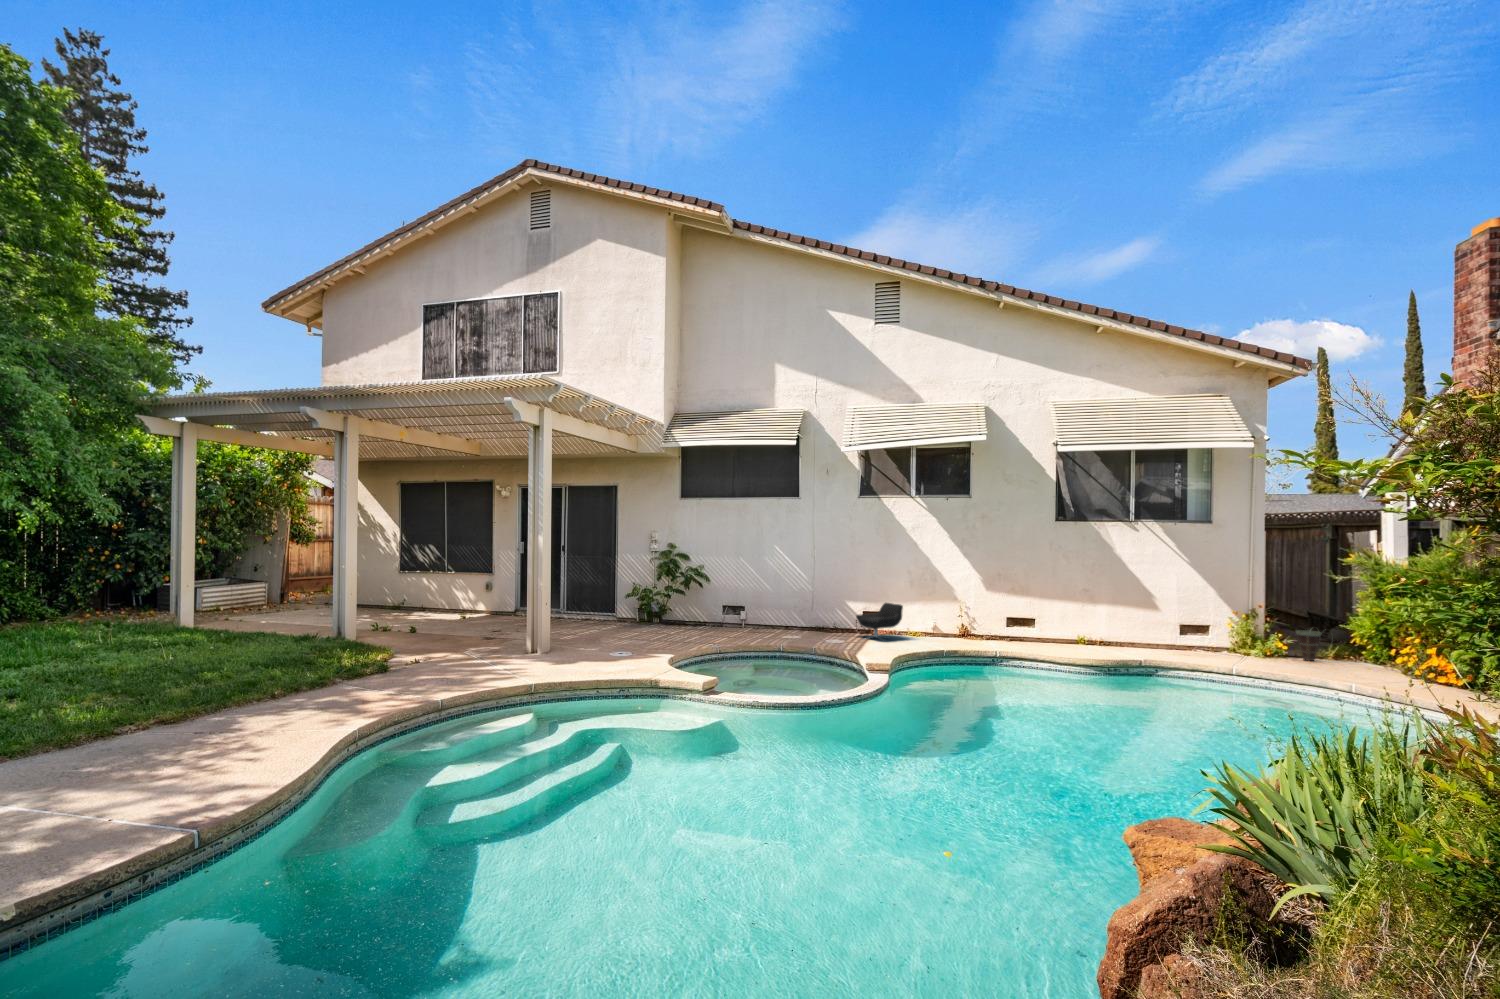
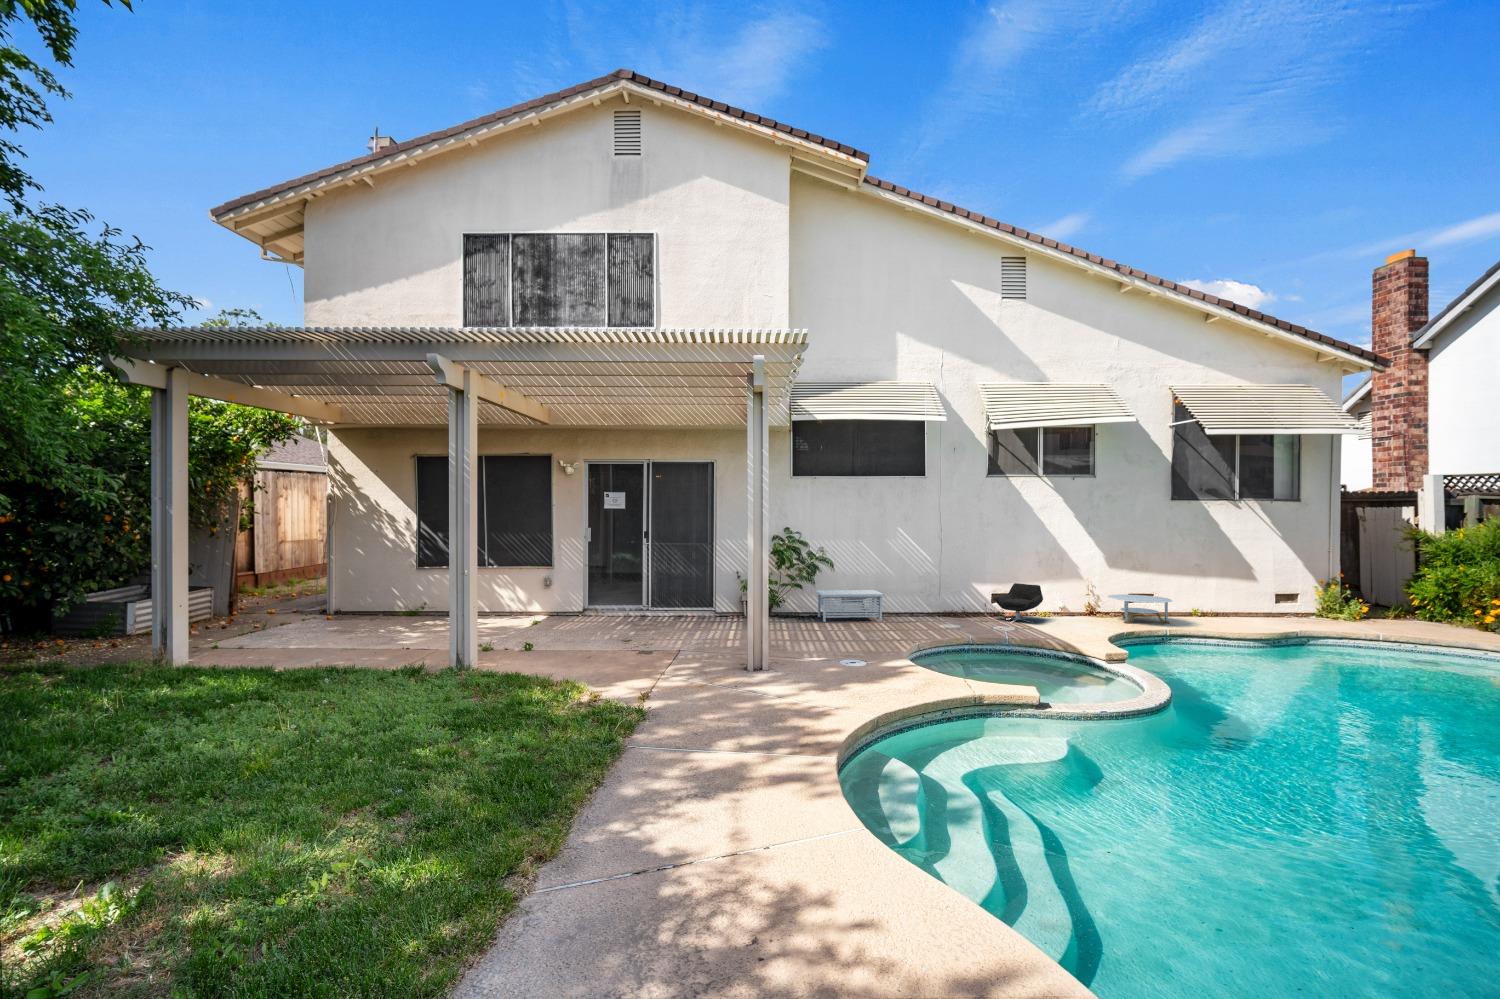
storage bench: none [690,602,752,632] -> present [816,590,883,622]
round table: none [972,618,1032,648] -> present [1108,595,1172,624]
basket: present [1296,629,1322,661] -> none [1381,592,1411,622]

